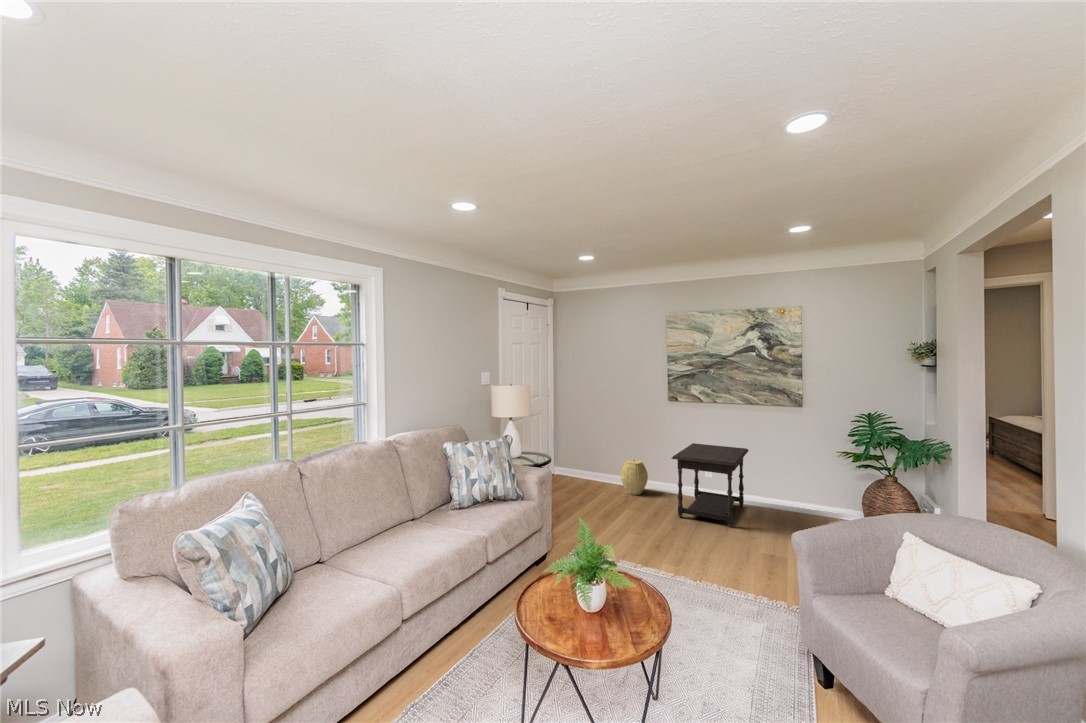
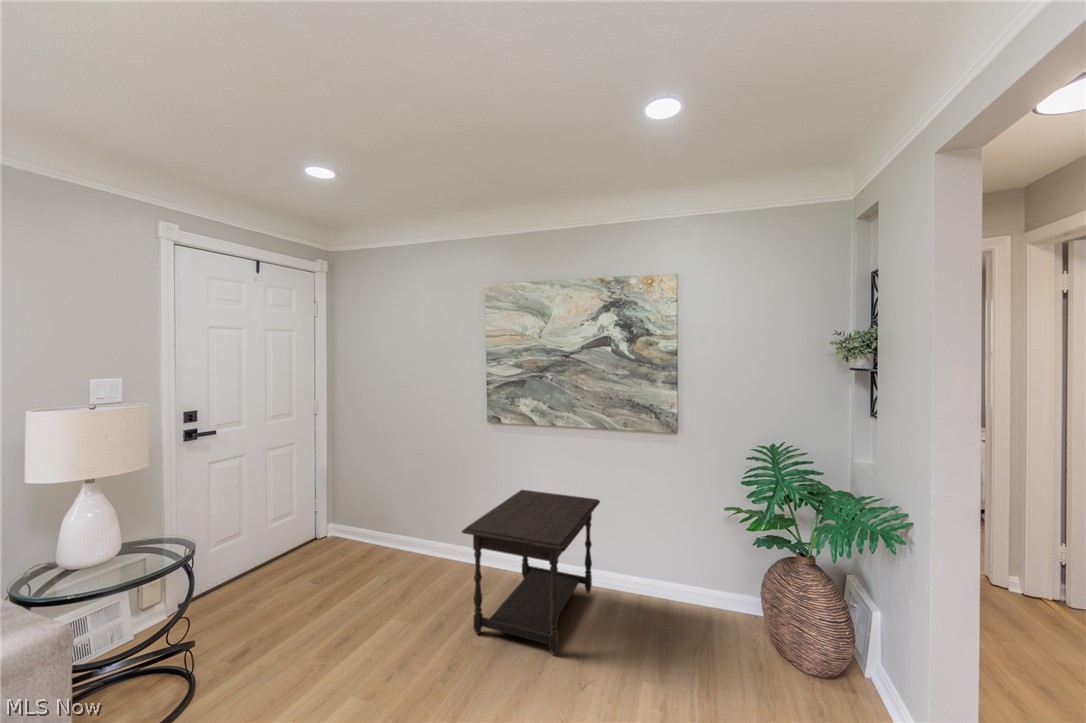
woven basket: present [621,459,648,495] -> none [411,515,455,575]

